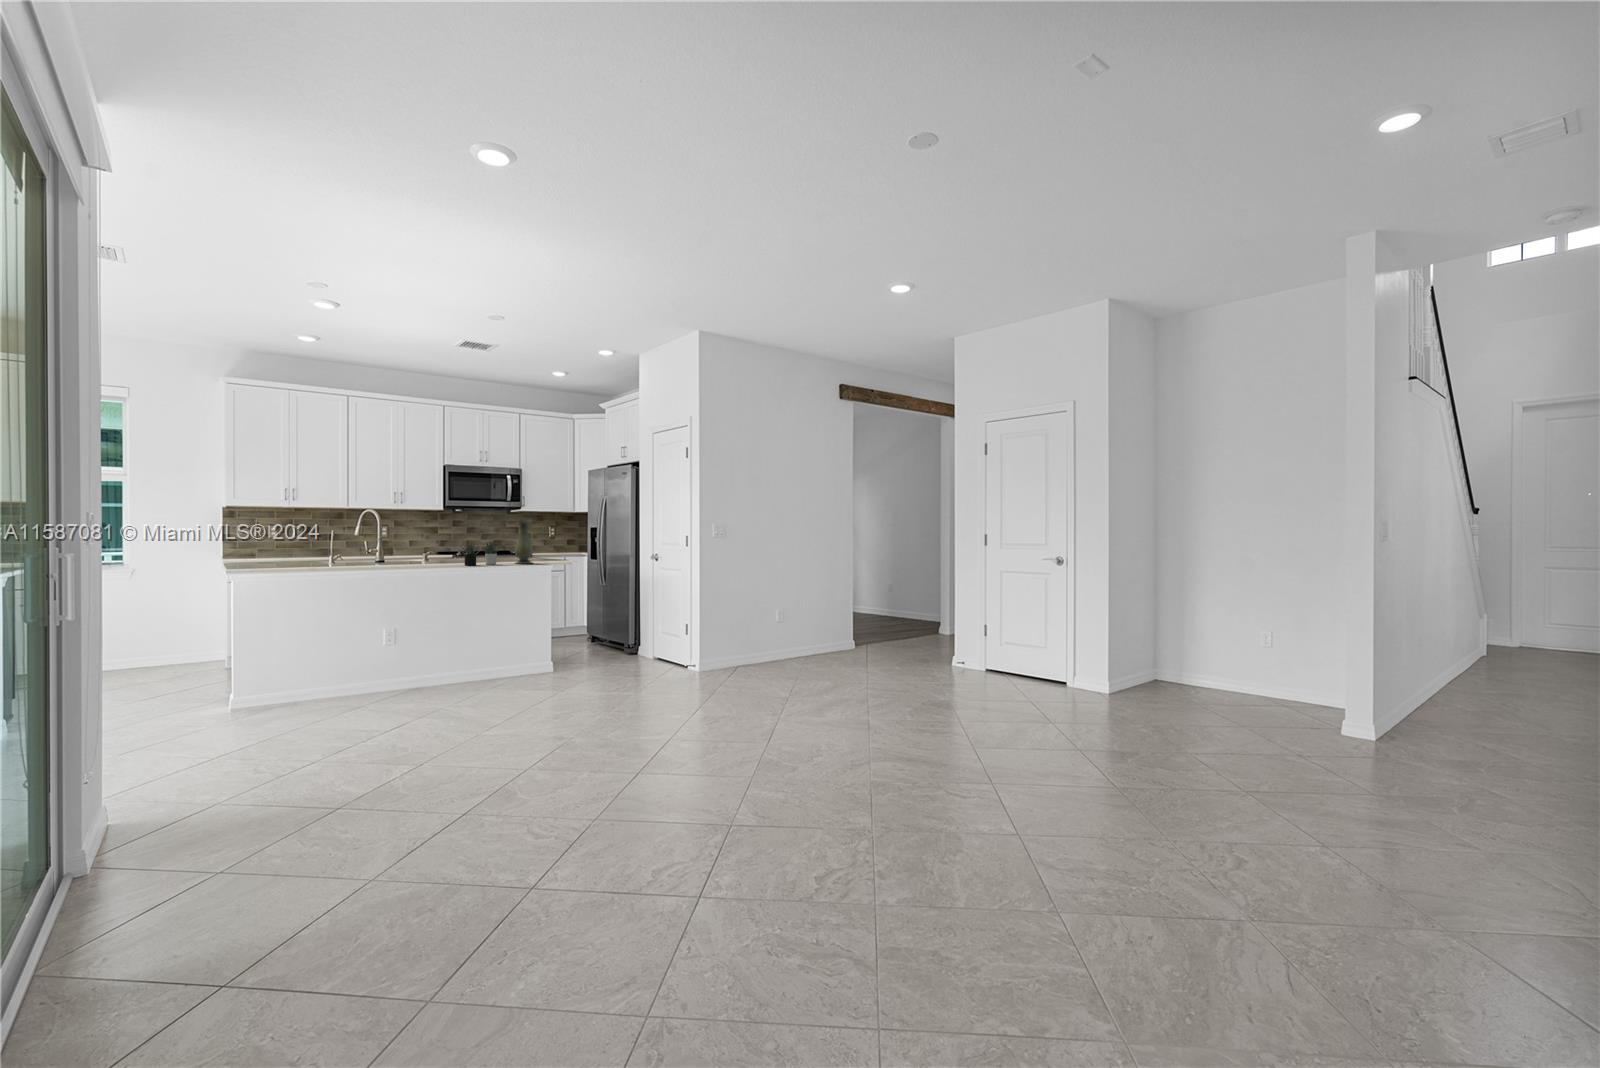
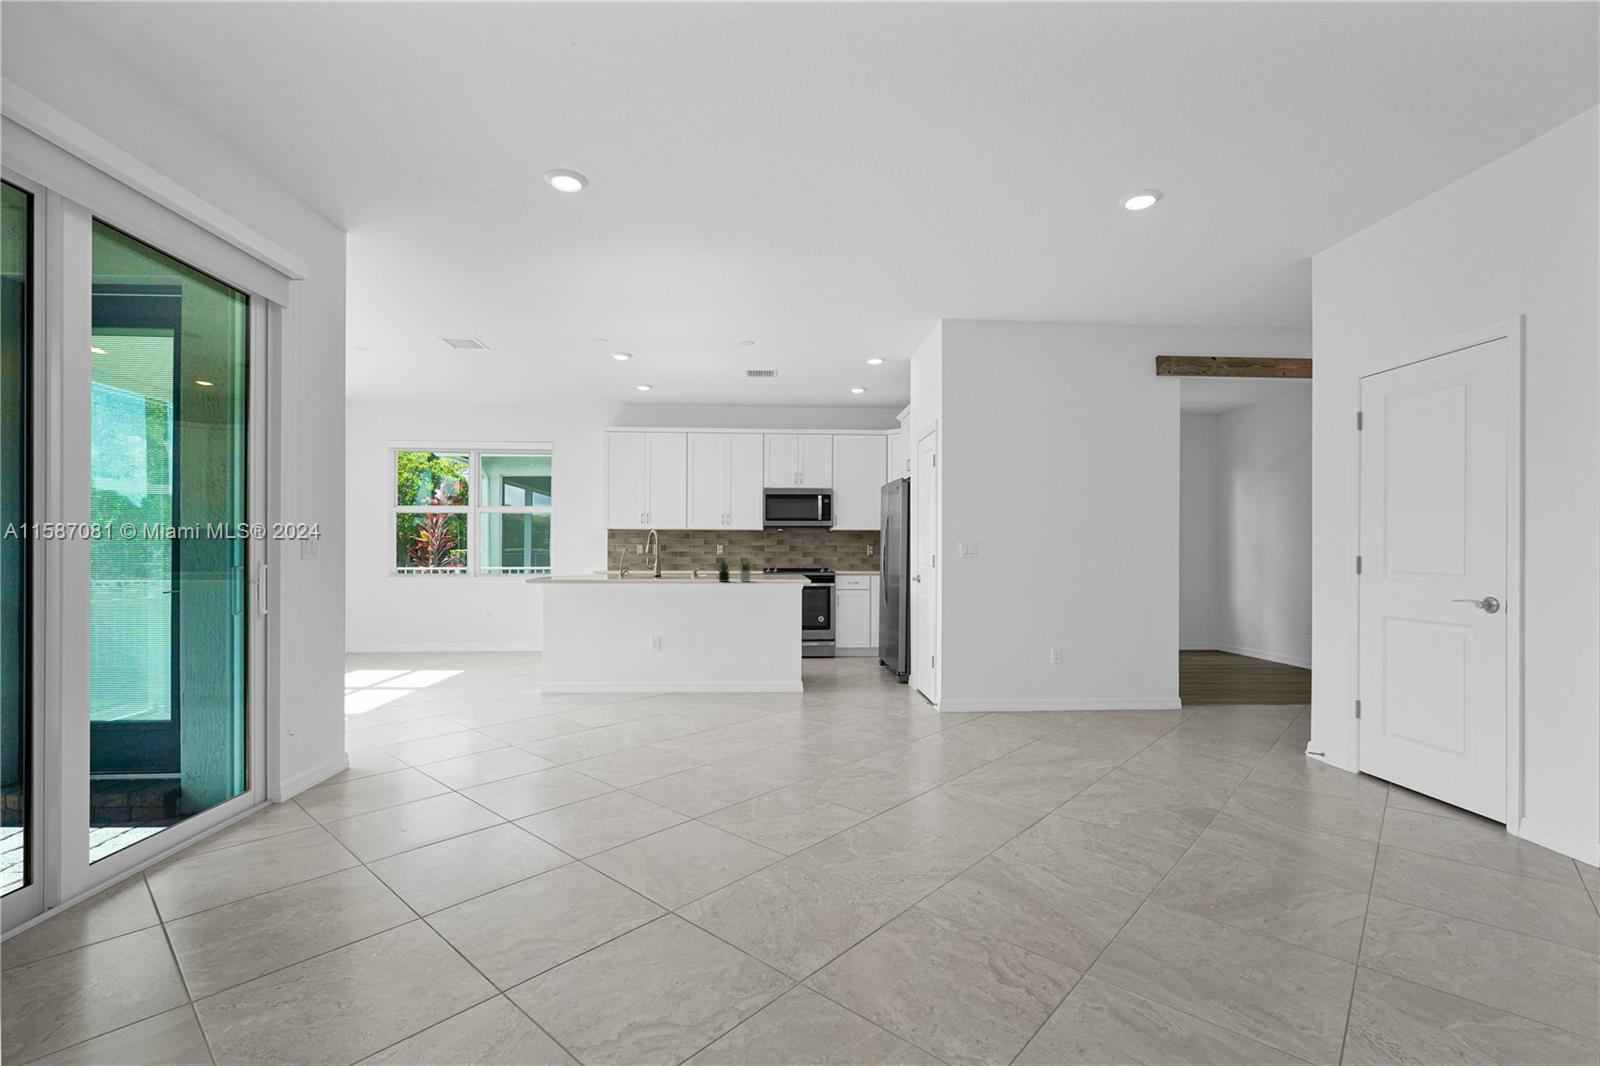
vase: present [515,519,533,564] -> none [772,537,790,582]

